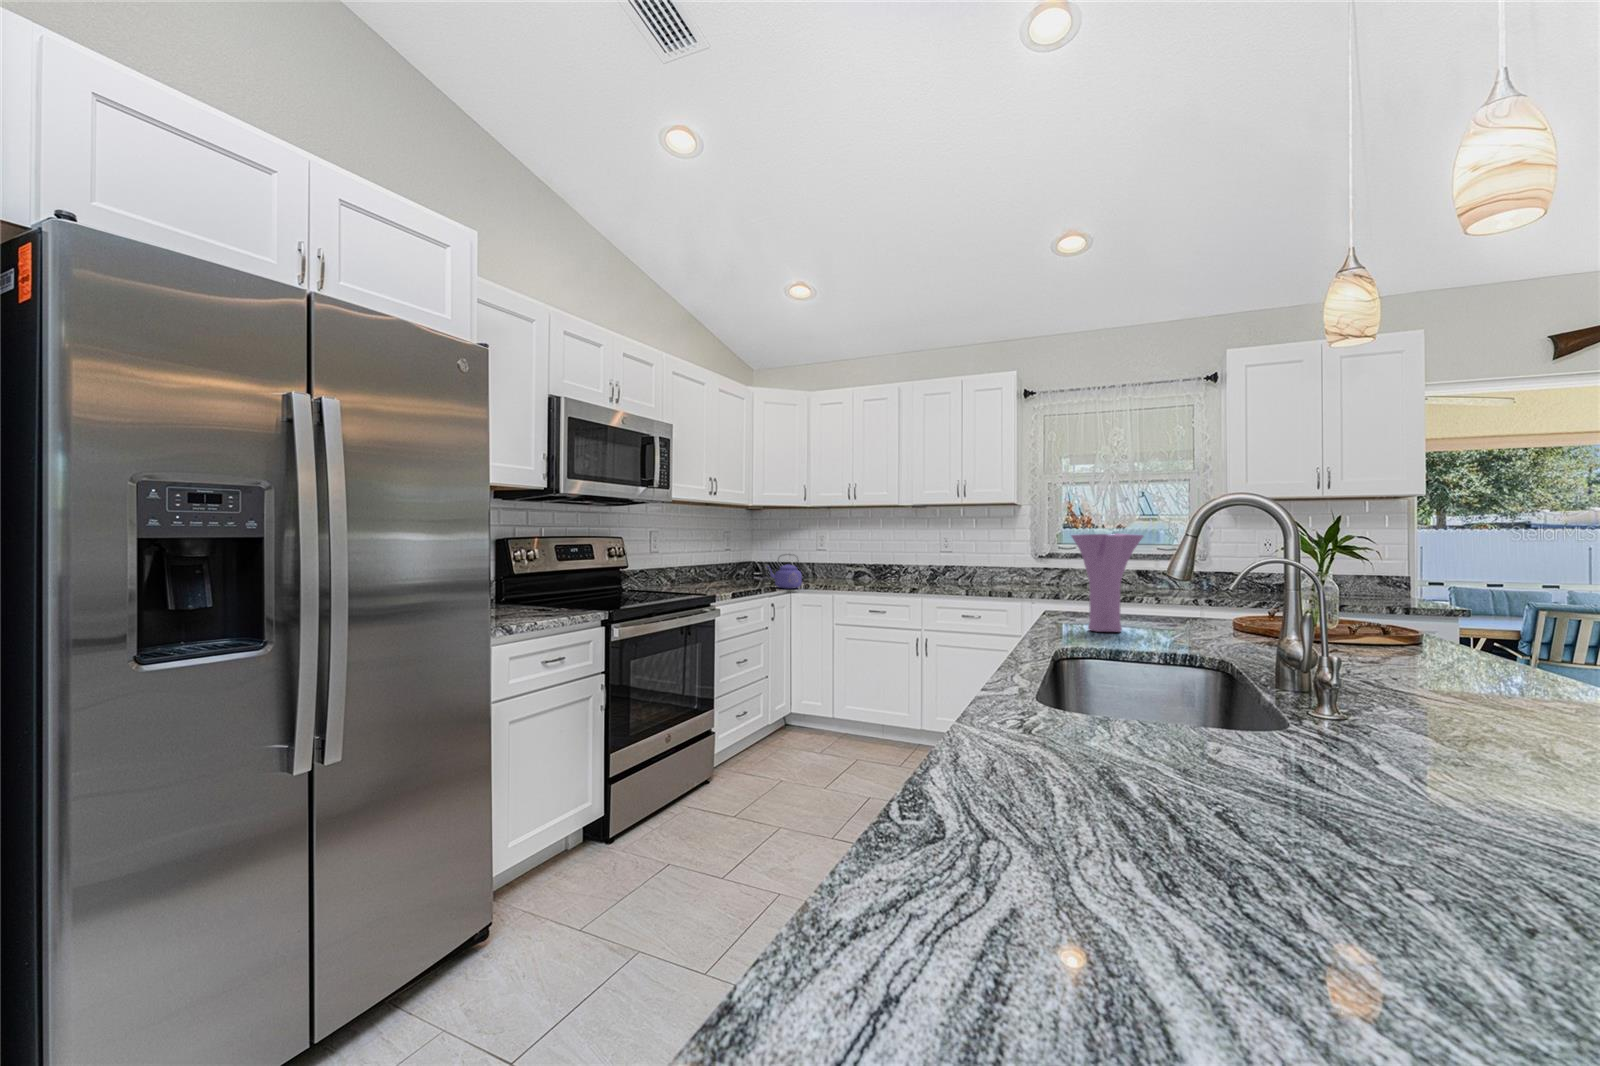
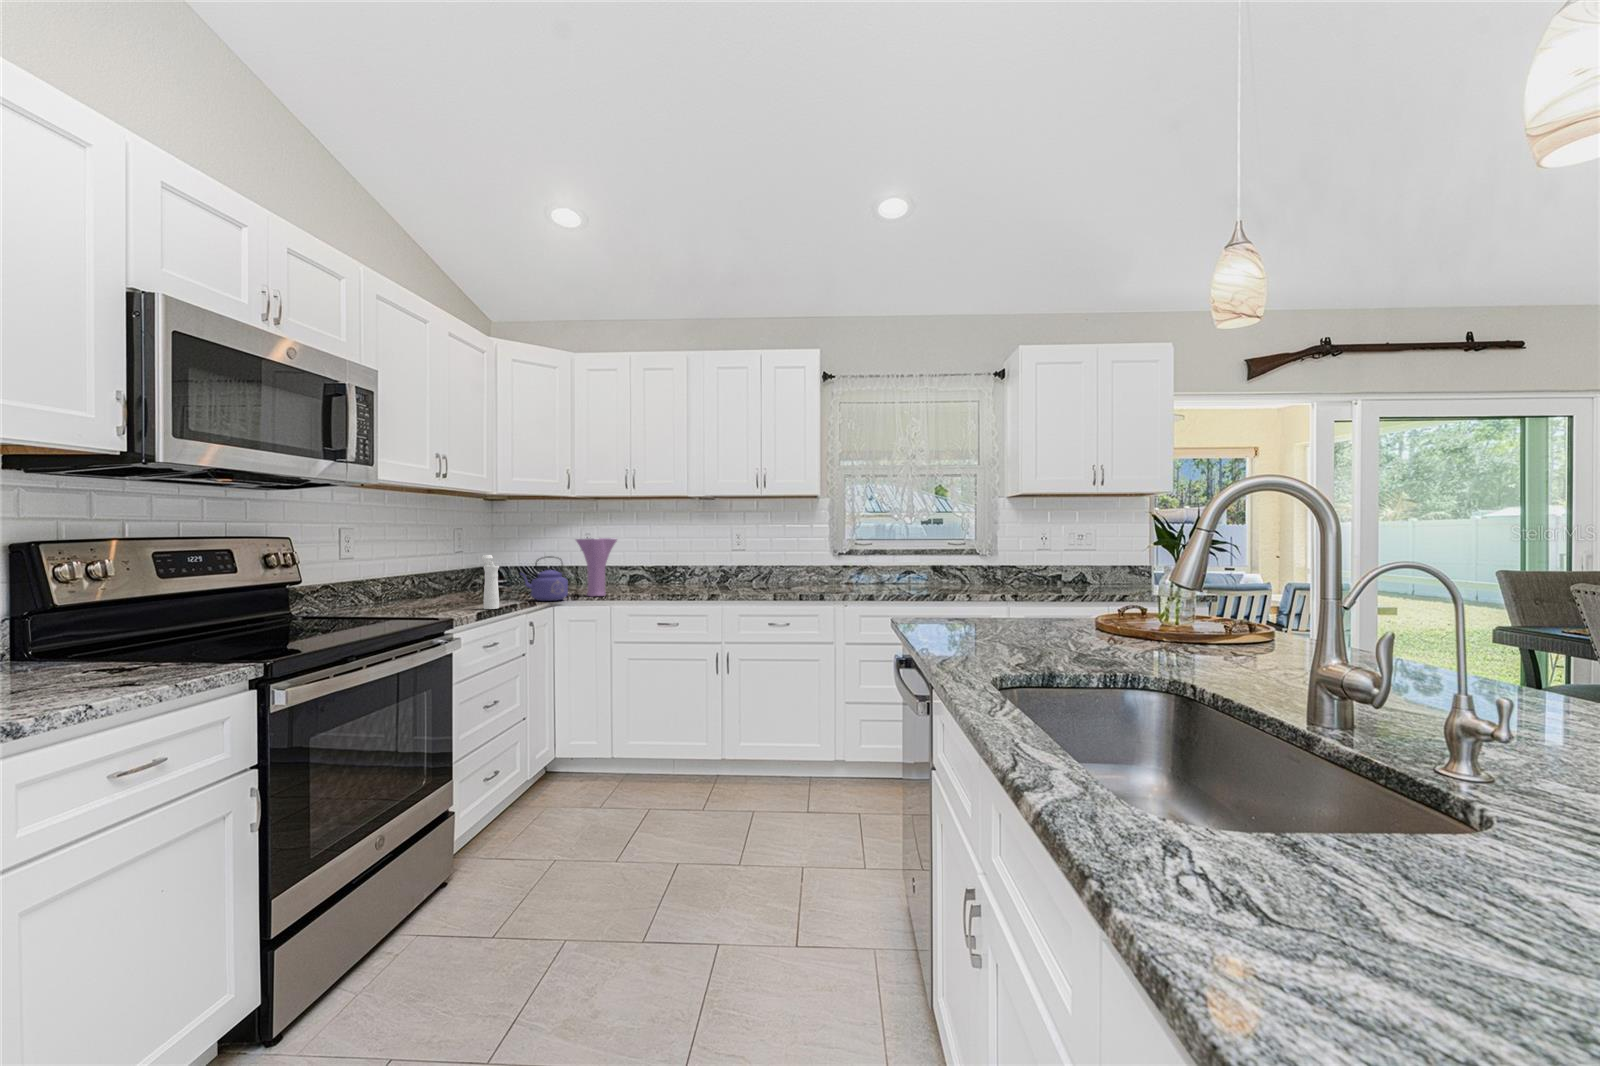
vase: present [1071,533,1143,632] -> present [576,538,617,597]
pepper mill: none [739,552,750,592] -> present [481,555,499,609]

